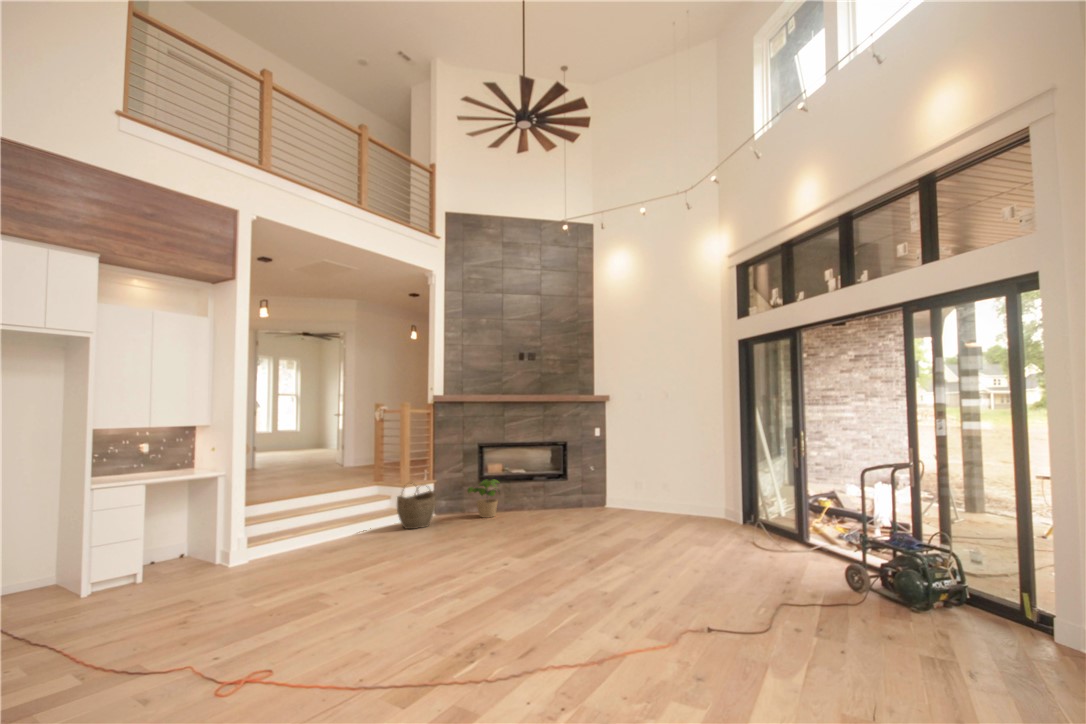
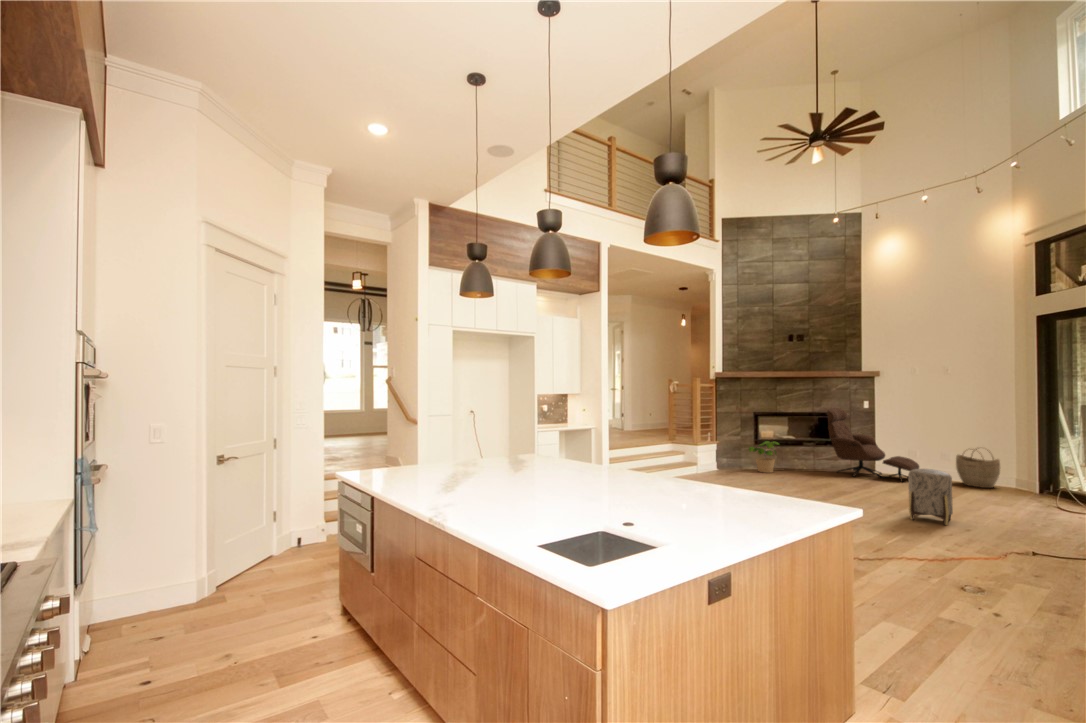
lounge chair: none [555,436,643,518] -> present [827,408,919,482]
woven basket: present [397,483,435,529] -> present [956,449,1000,488]
ottoman: none [601,511,646,581] -> present [908,469,953,525]

